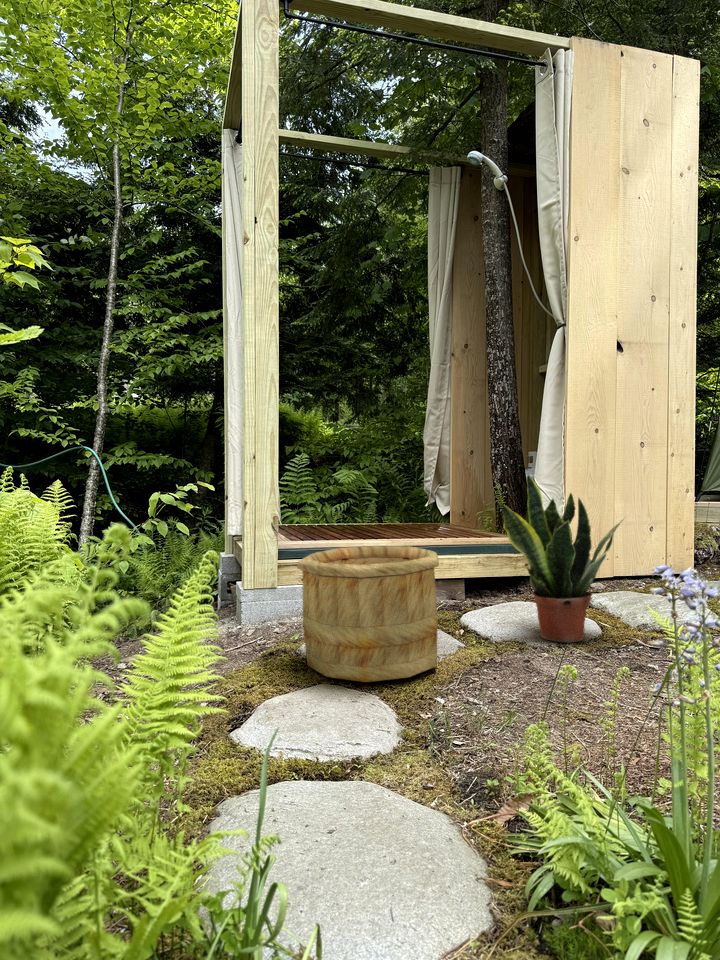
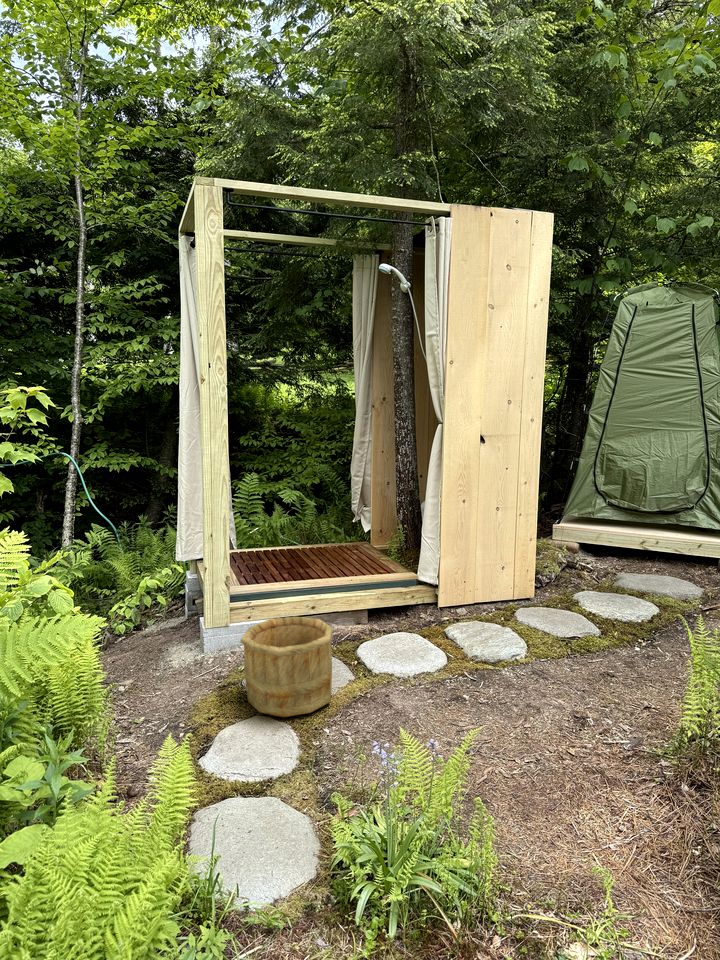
potted plant: present [503,474,624,642] -> none [378,562,460,676]

